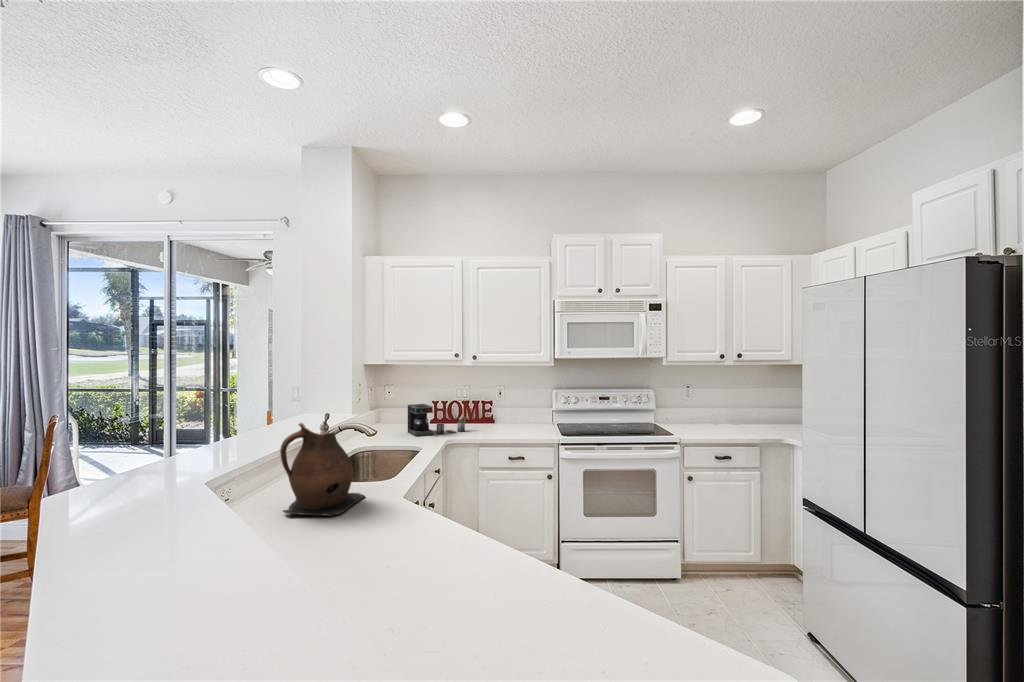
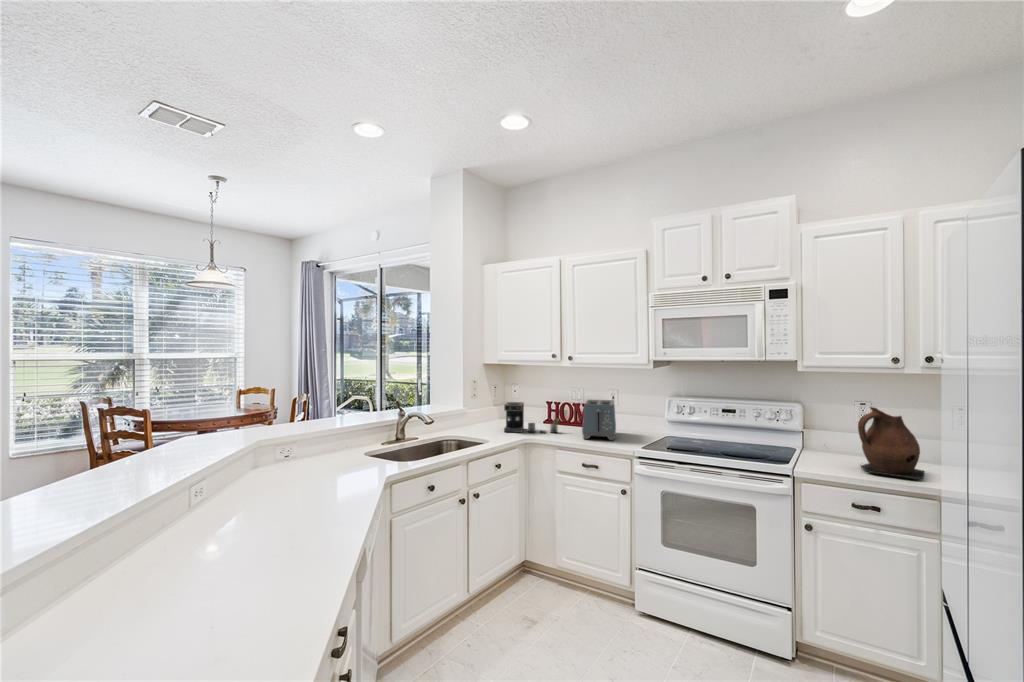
toaster: none [484,396,528,434] -> present [582,400,616,440]
ceramic pitcher: present [280,423,365,517] -> present [858,407,924,480]

